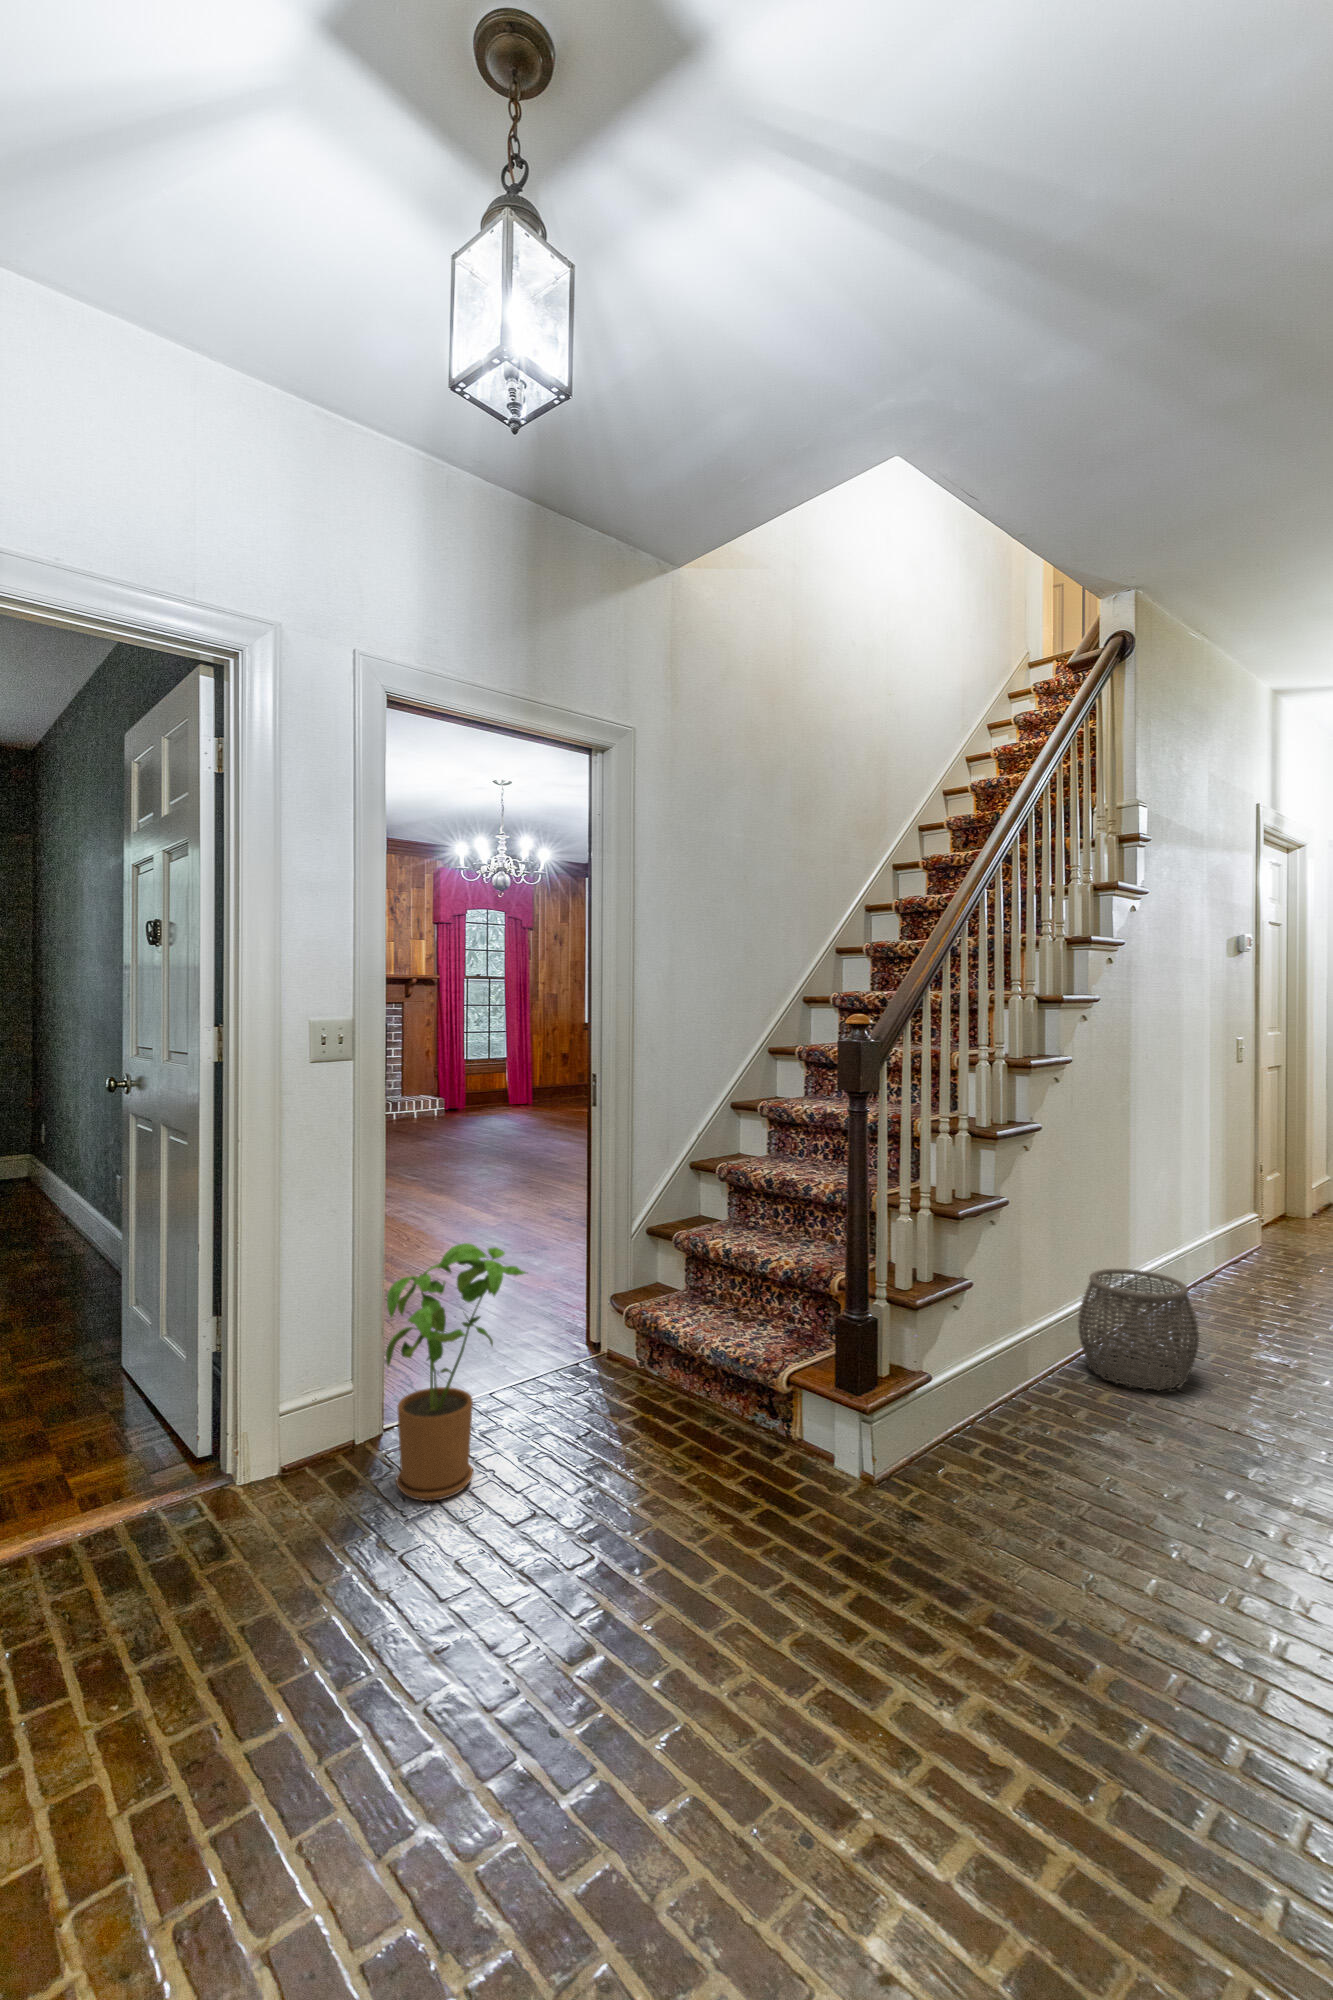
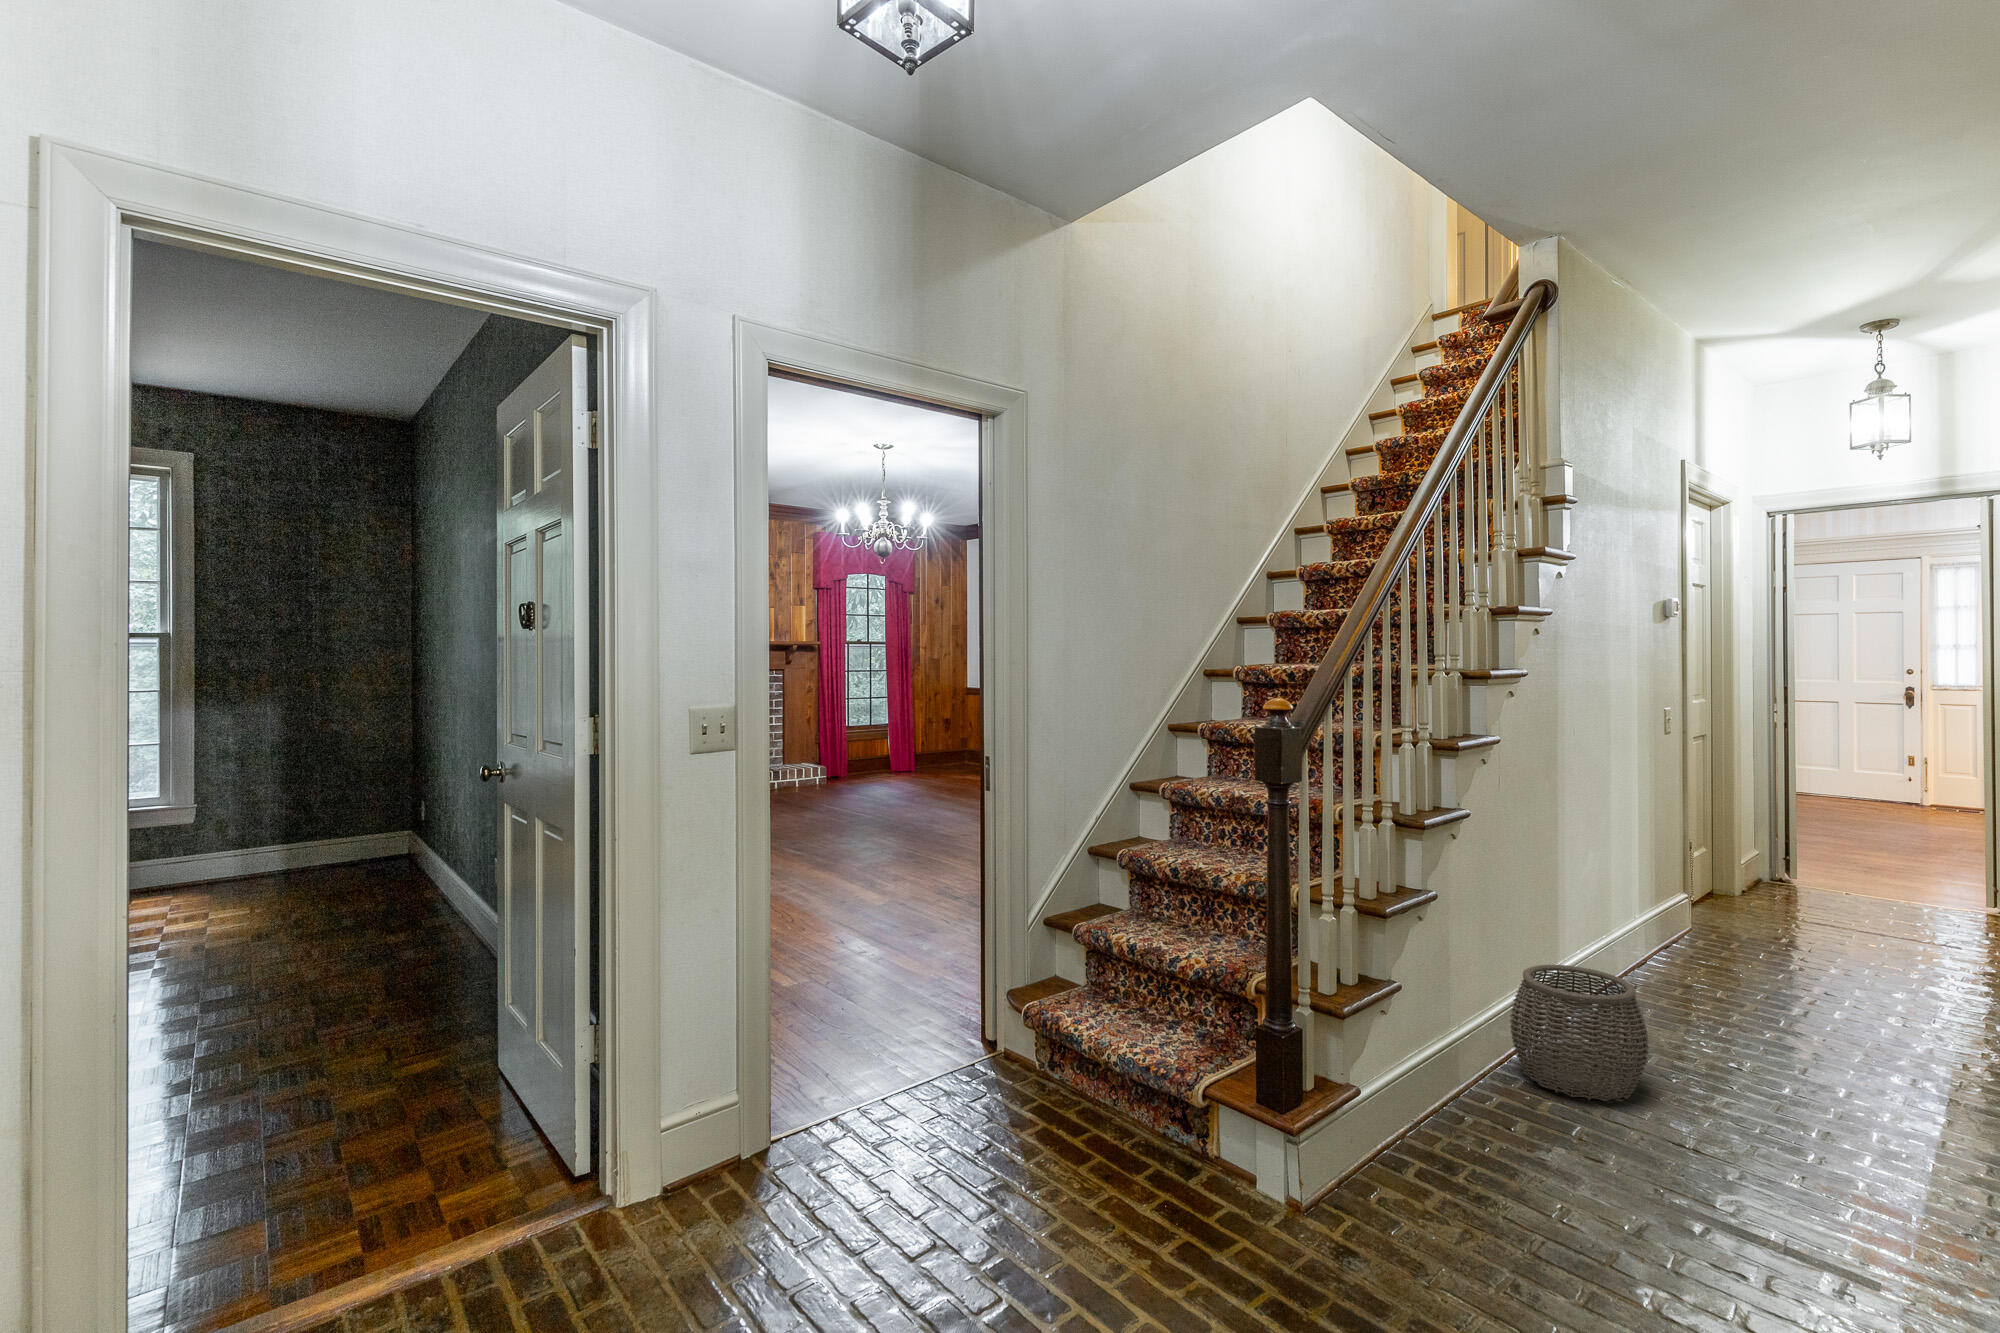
house plant: present [386,1243,526,1501] -> none [774,949,924,1227]

